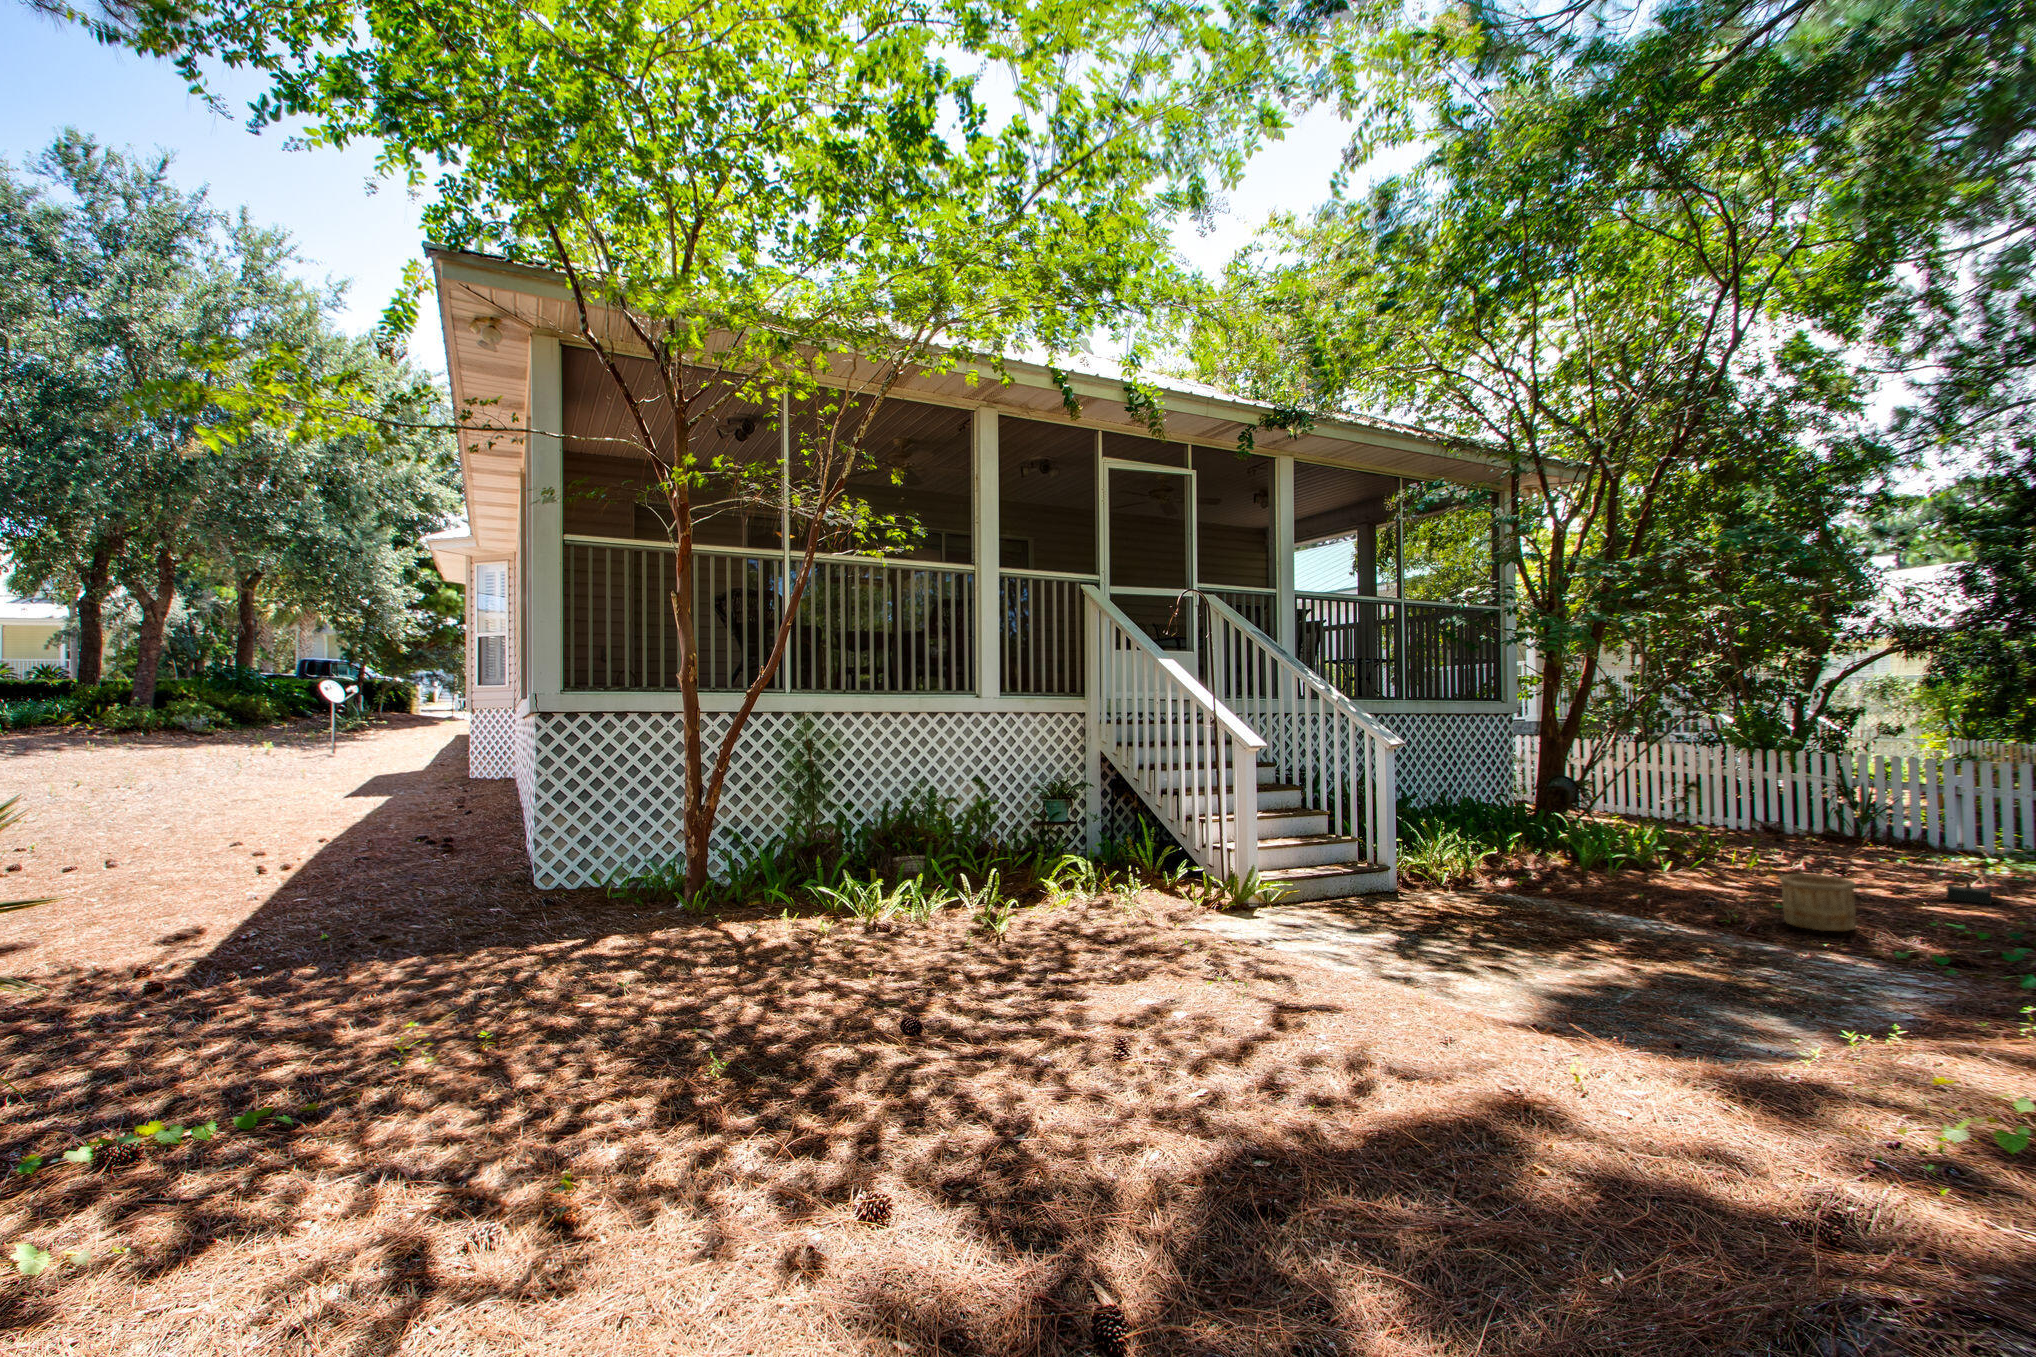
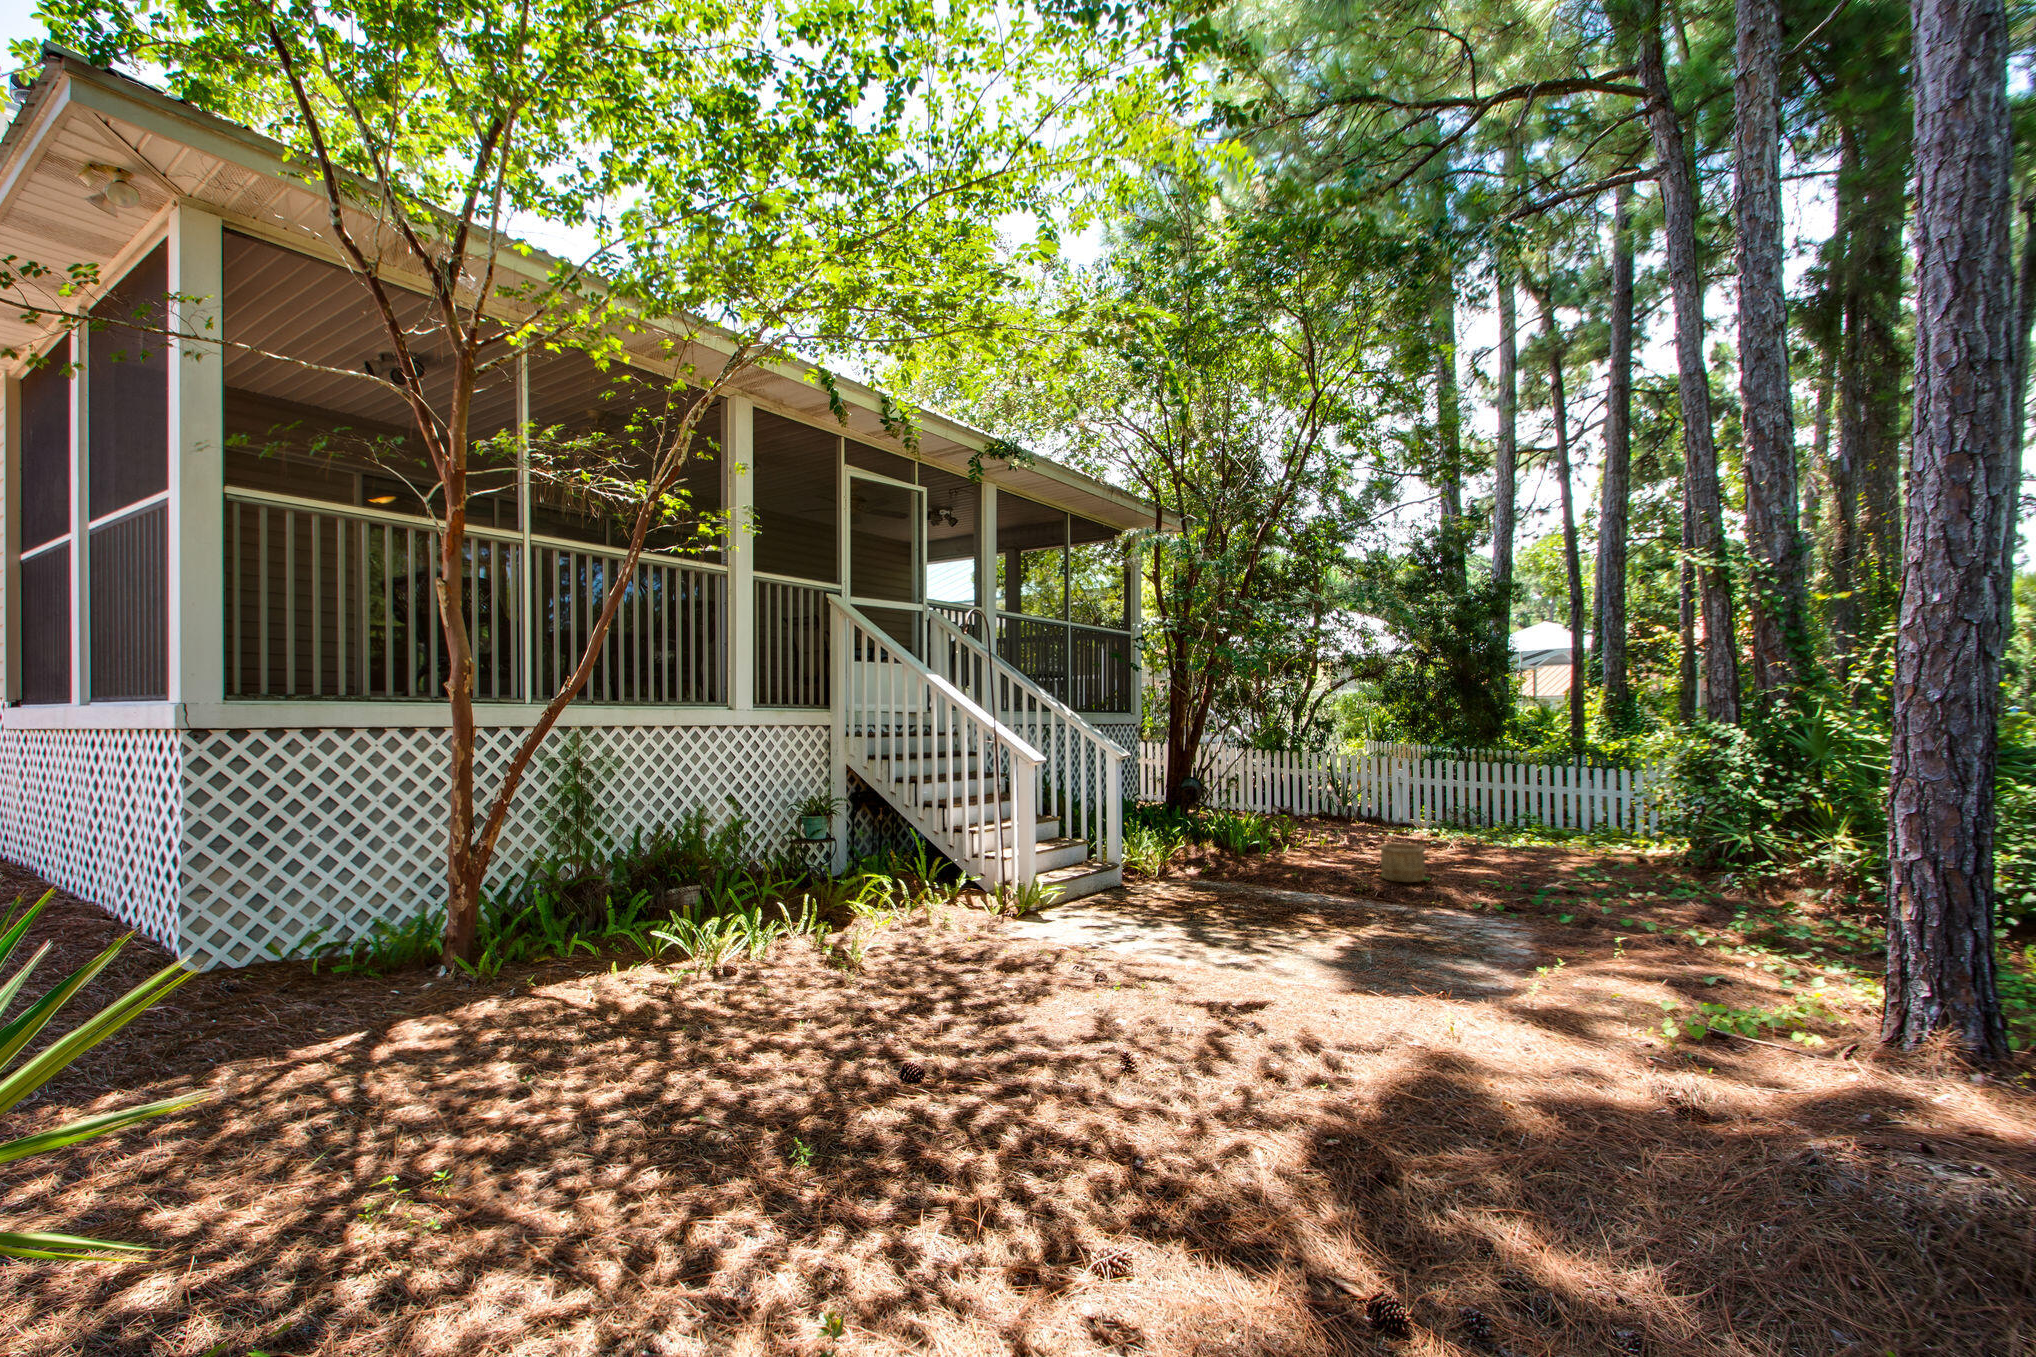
decorative plant: present [1929,854,2003,905] -> none [1424,823,1465,856]

